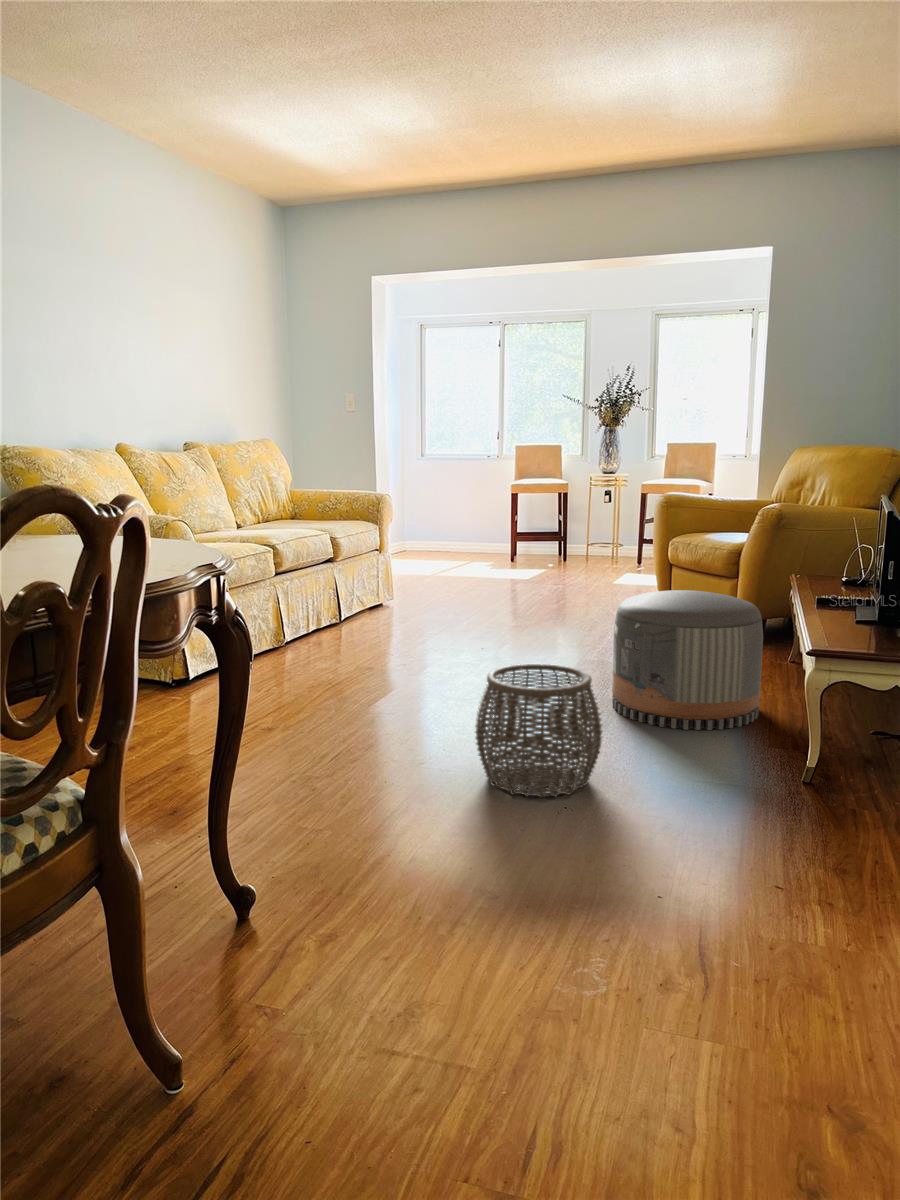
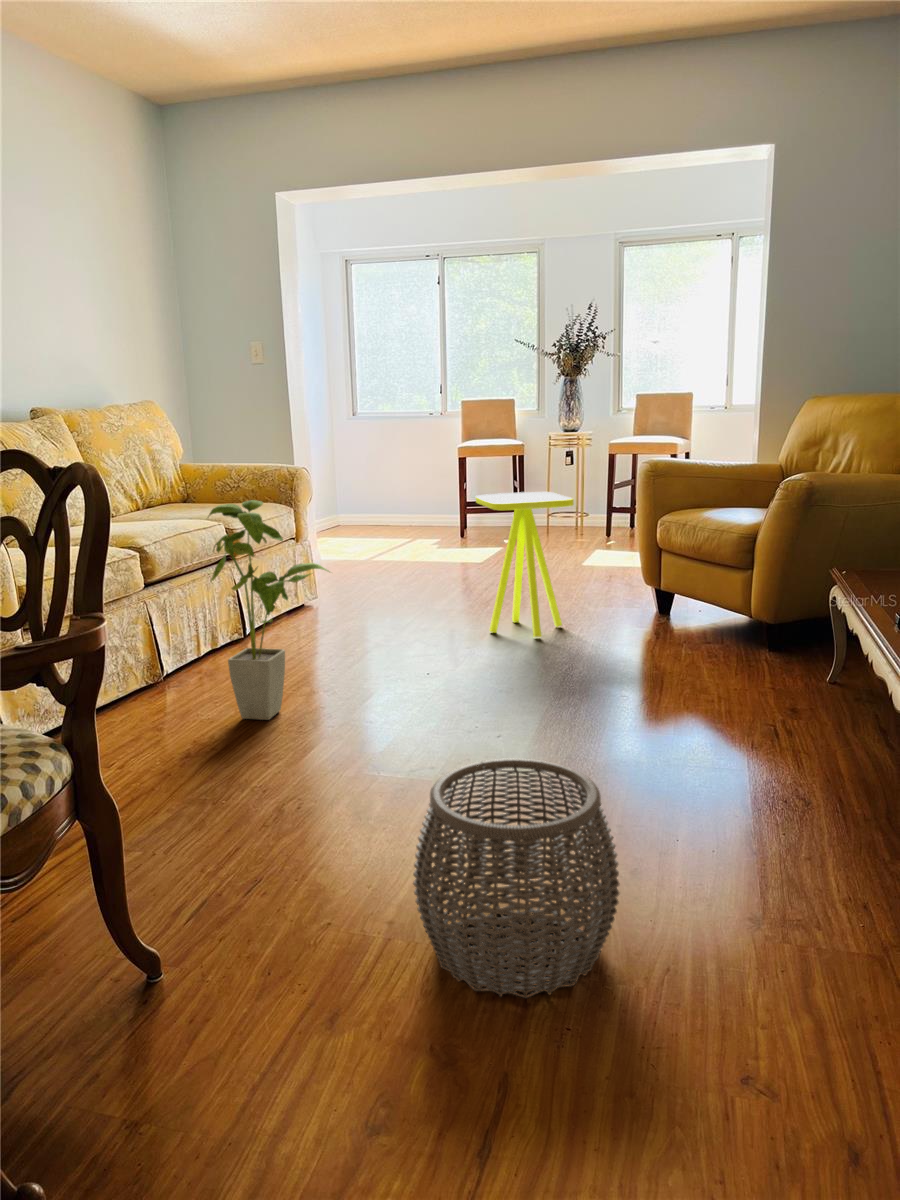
house plant: none [329,509,417,671] -> present [209,500,330,720]
side table: none [524,517,600,629] -> present [476,492,574,637]
pouf: present [612,590,763,730] -> none [610,607,825,819]

